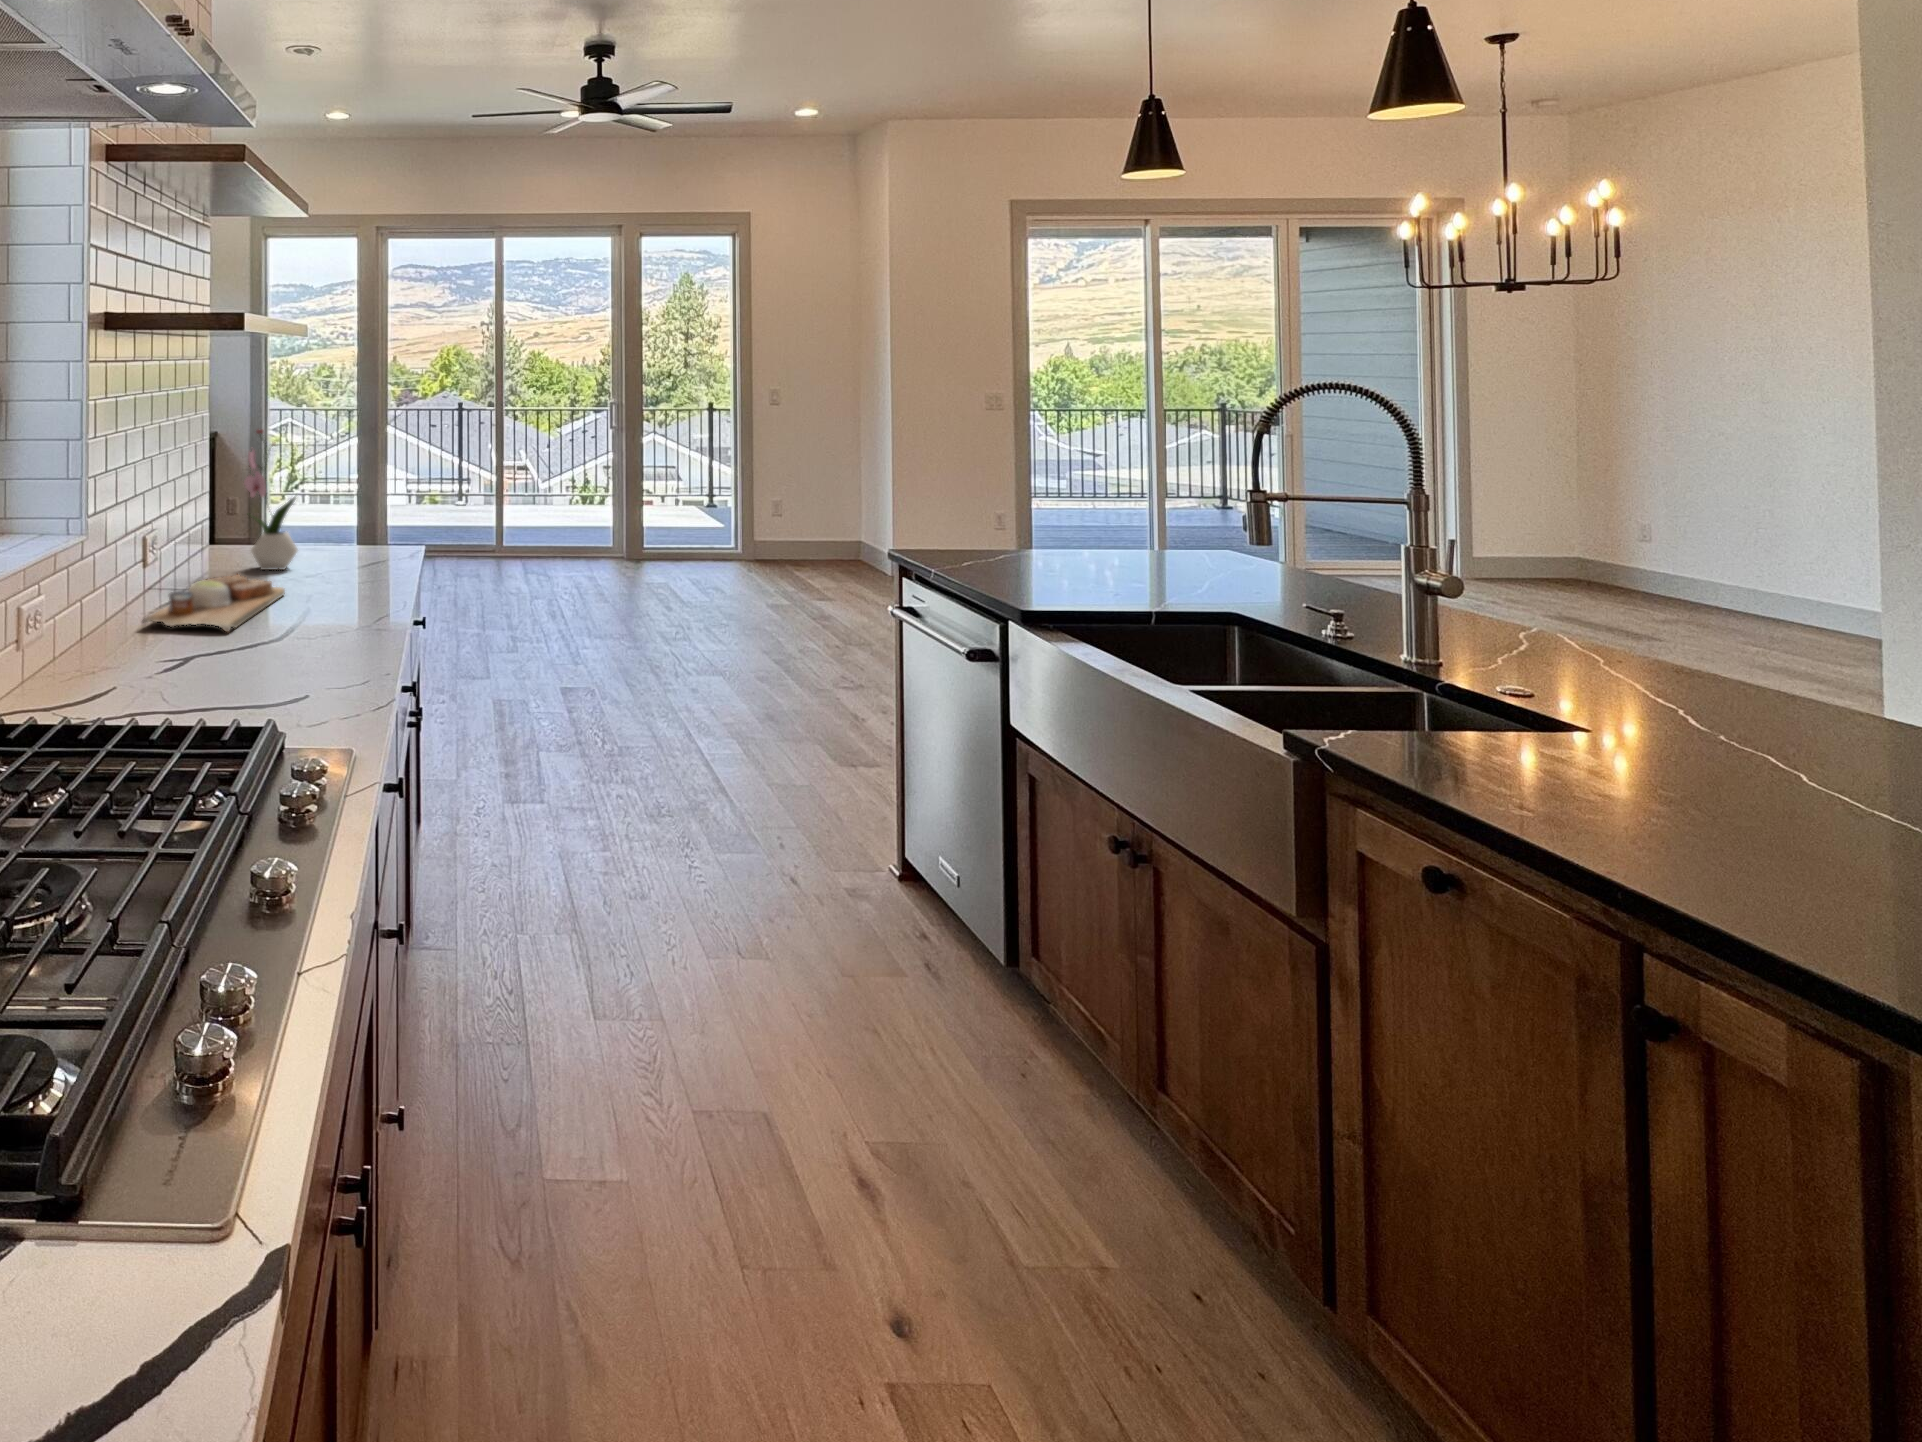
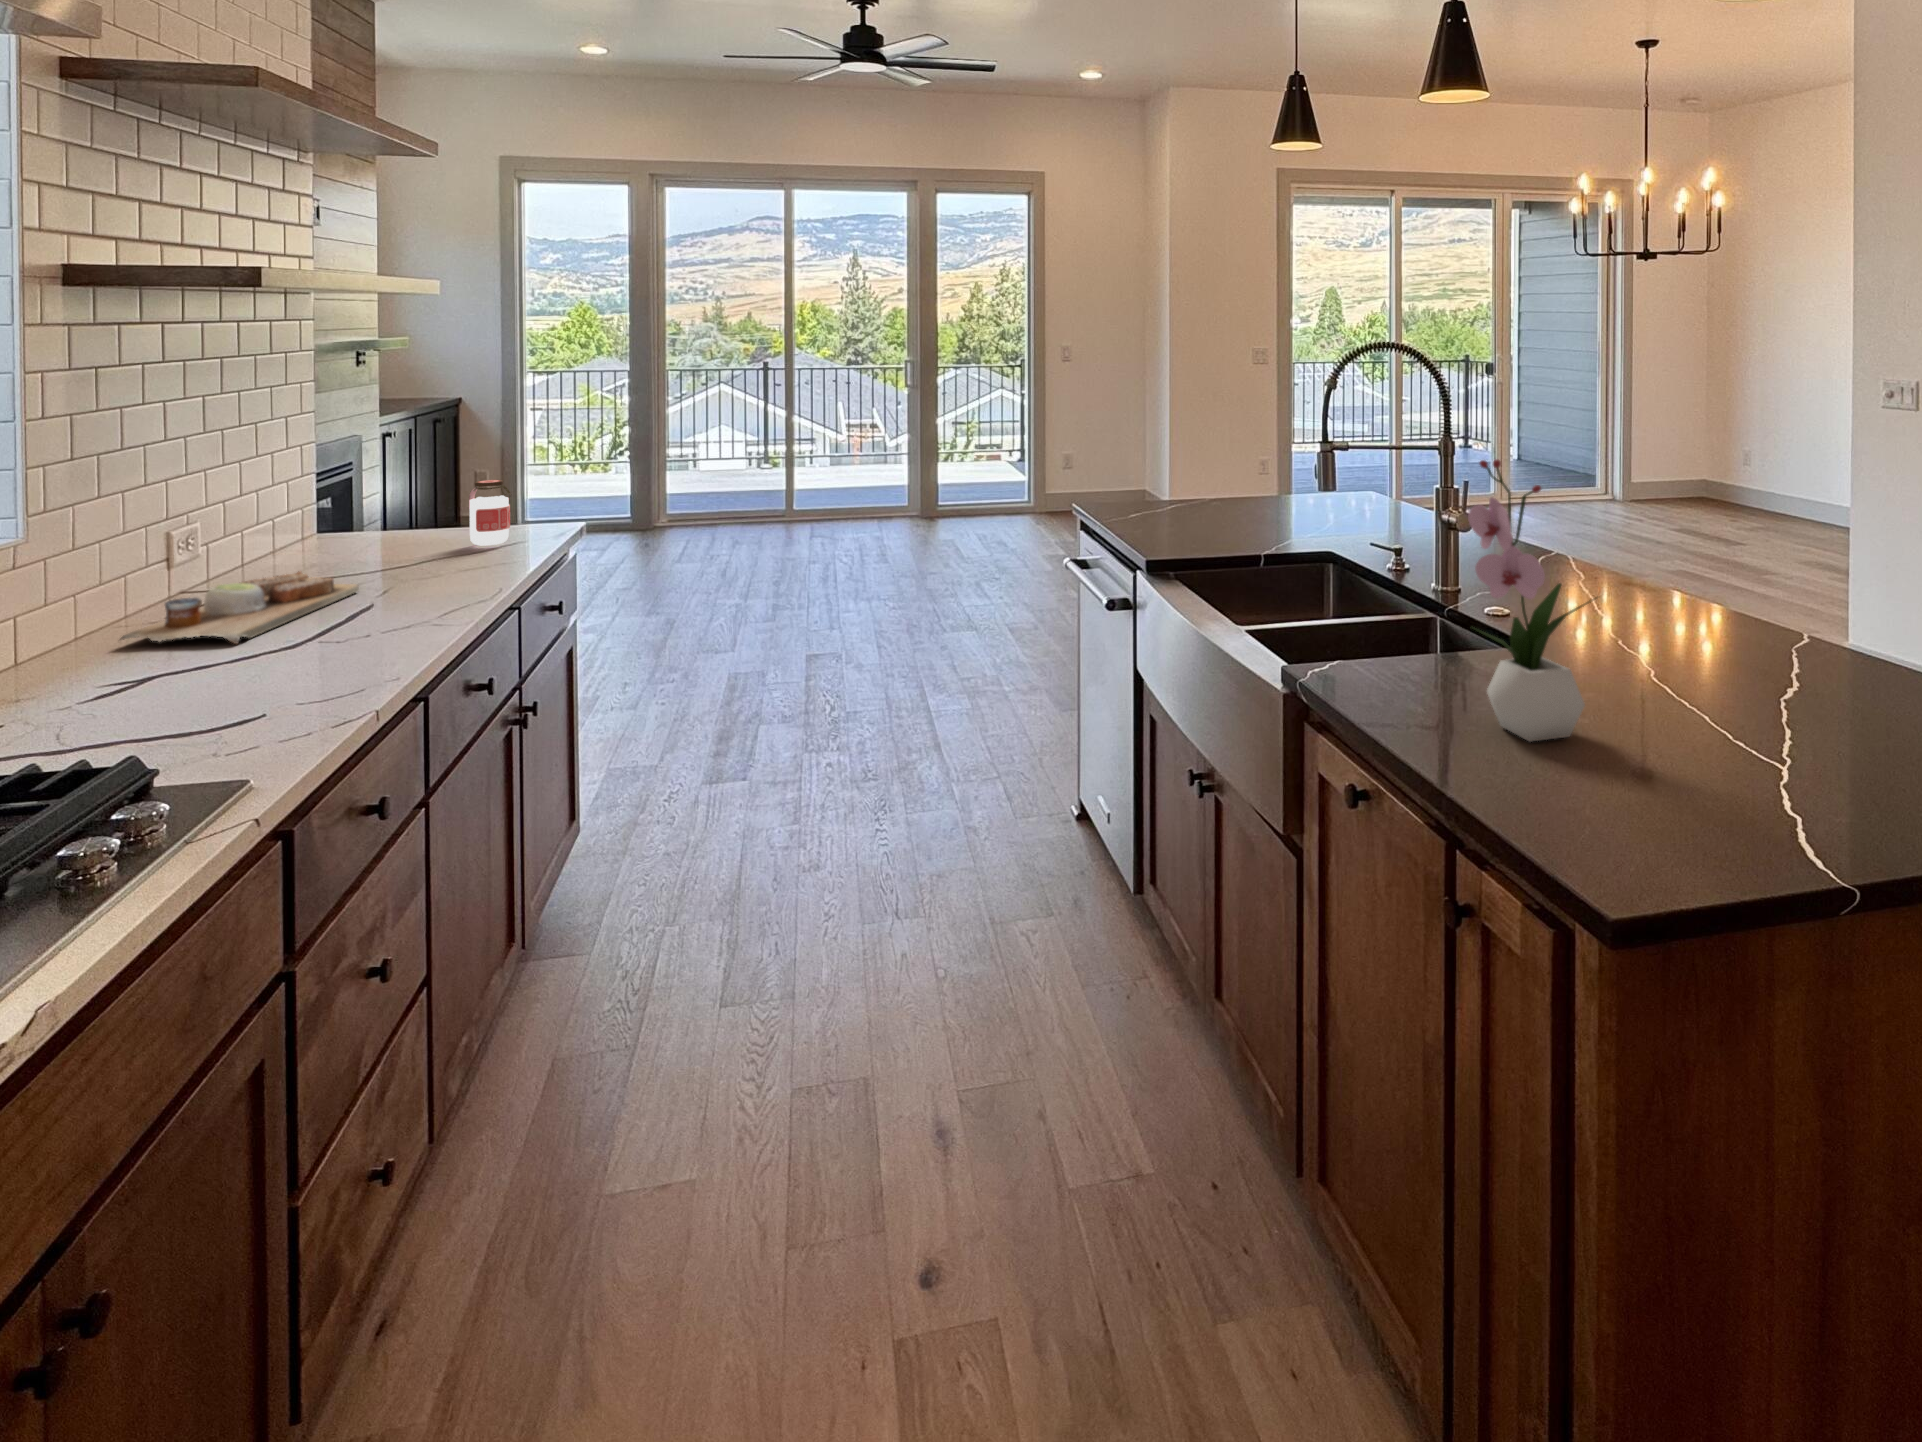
flower arrangement: present [244,430,298,570] -> present [1468,460,1596,742]
jar: none [339,501,374,561] -> present [469,480,511,545]

